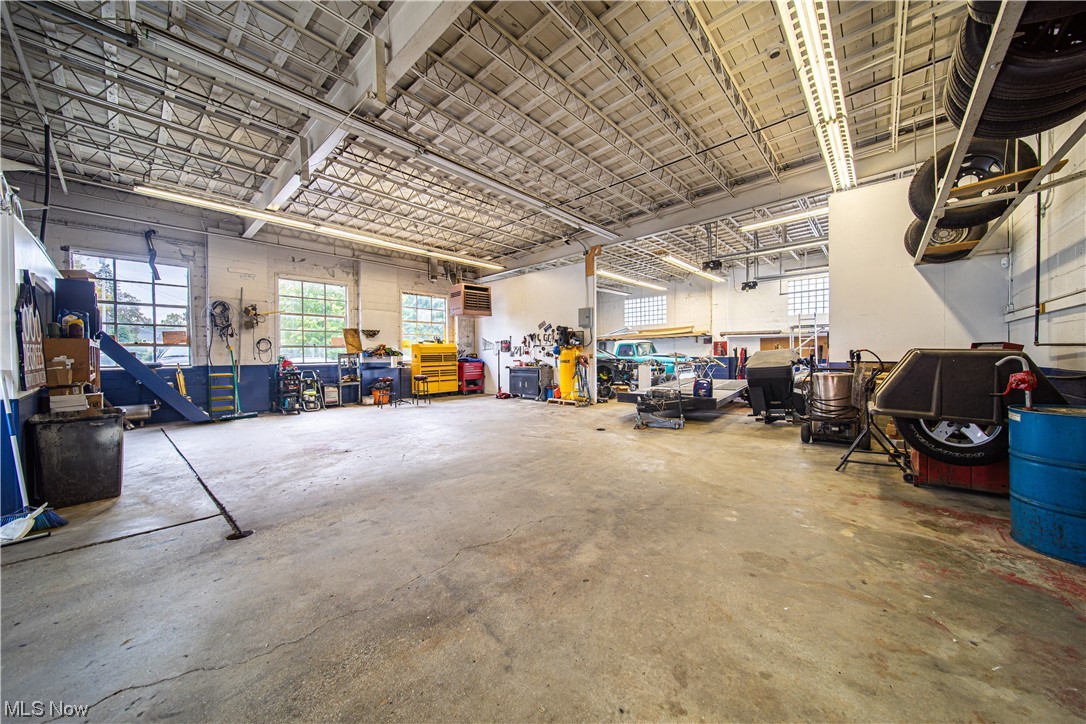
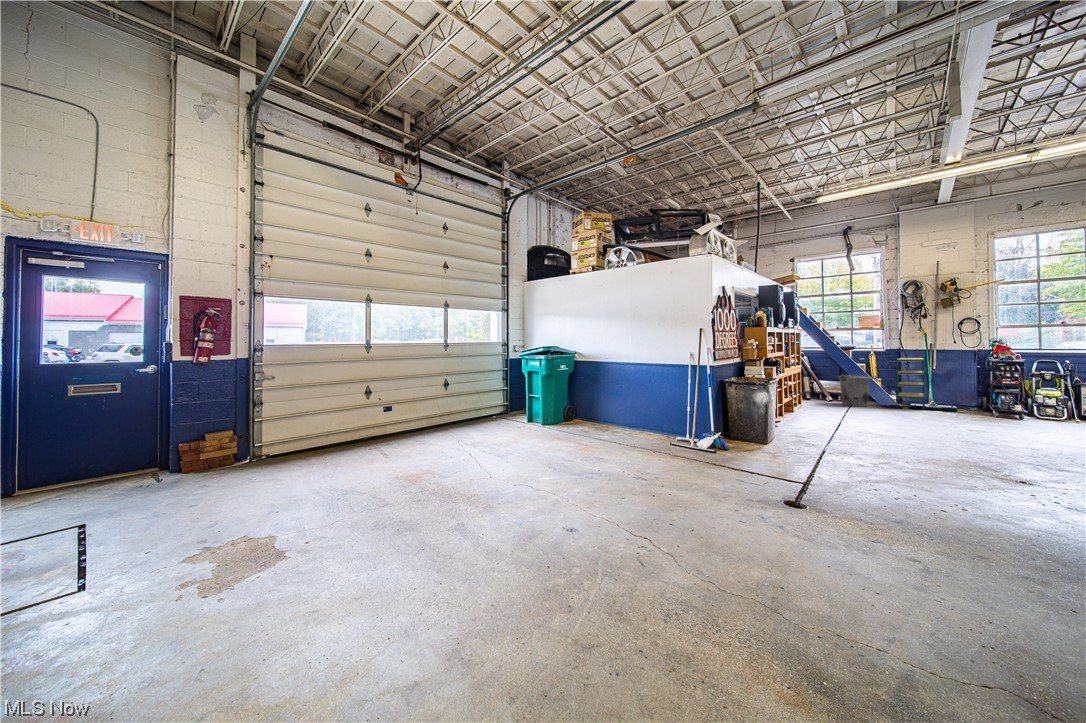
trash can: none [145,391,186,429] -> present [838,373,872,406]

